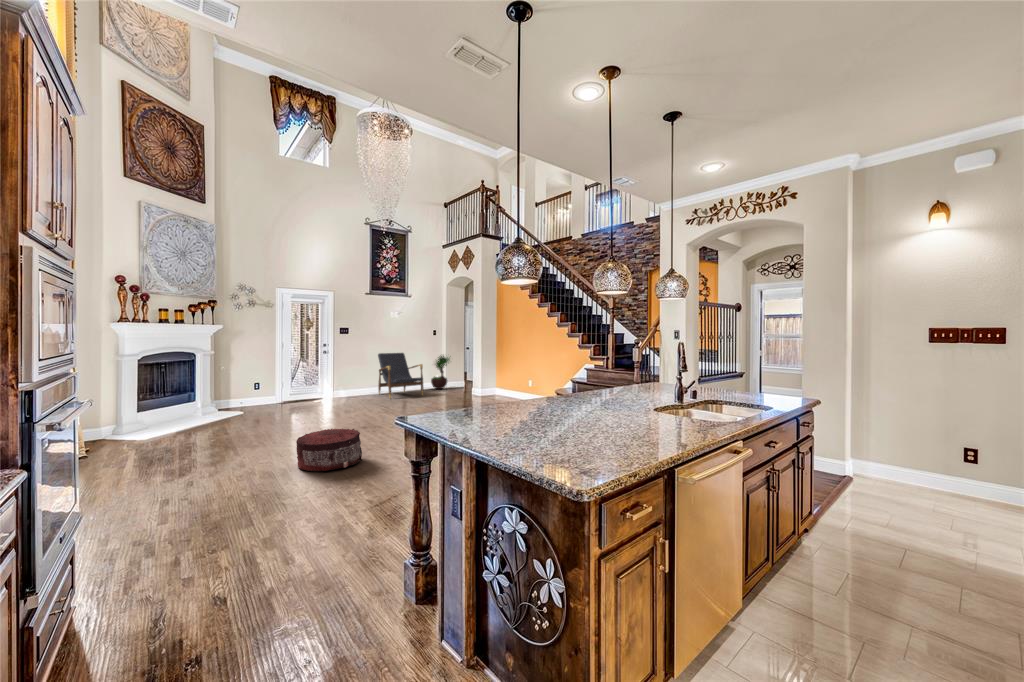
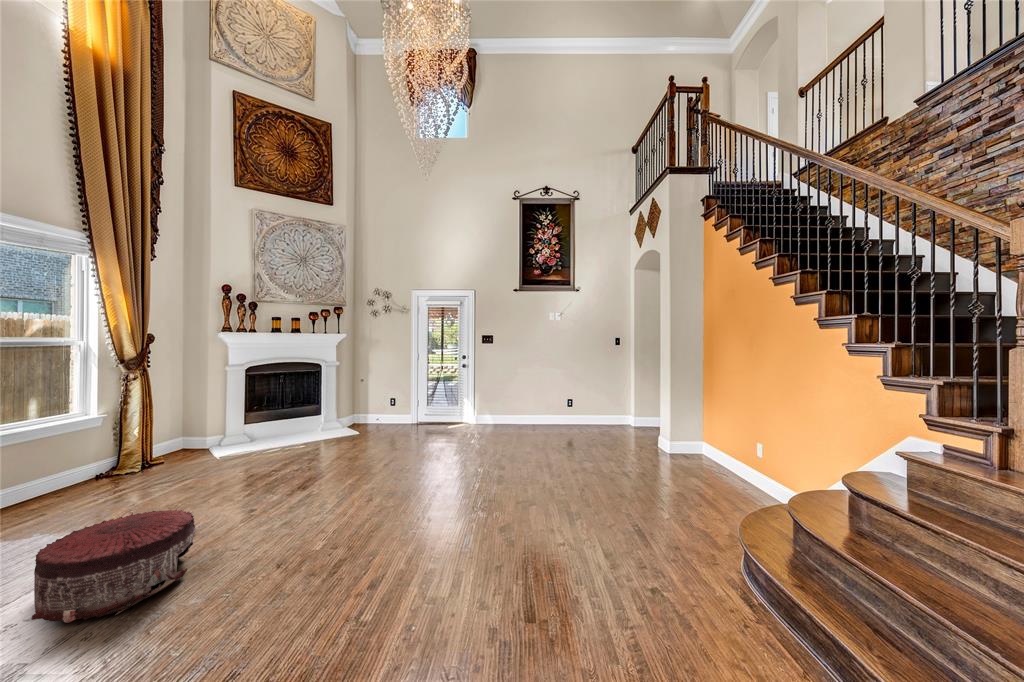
lounge chair: present [378,353,423,399] -> none [525,371,581,438]
potted tree: present [431,356,449,389] -> none [608,372,643,429]

